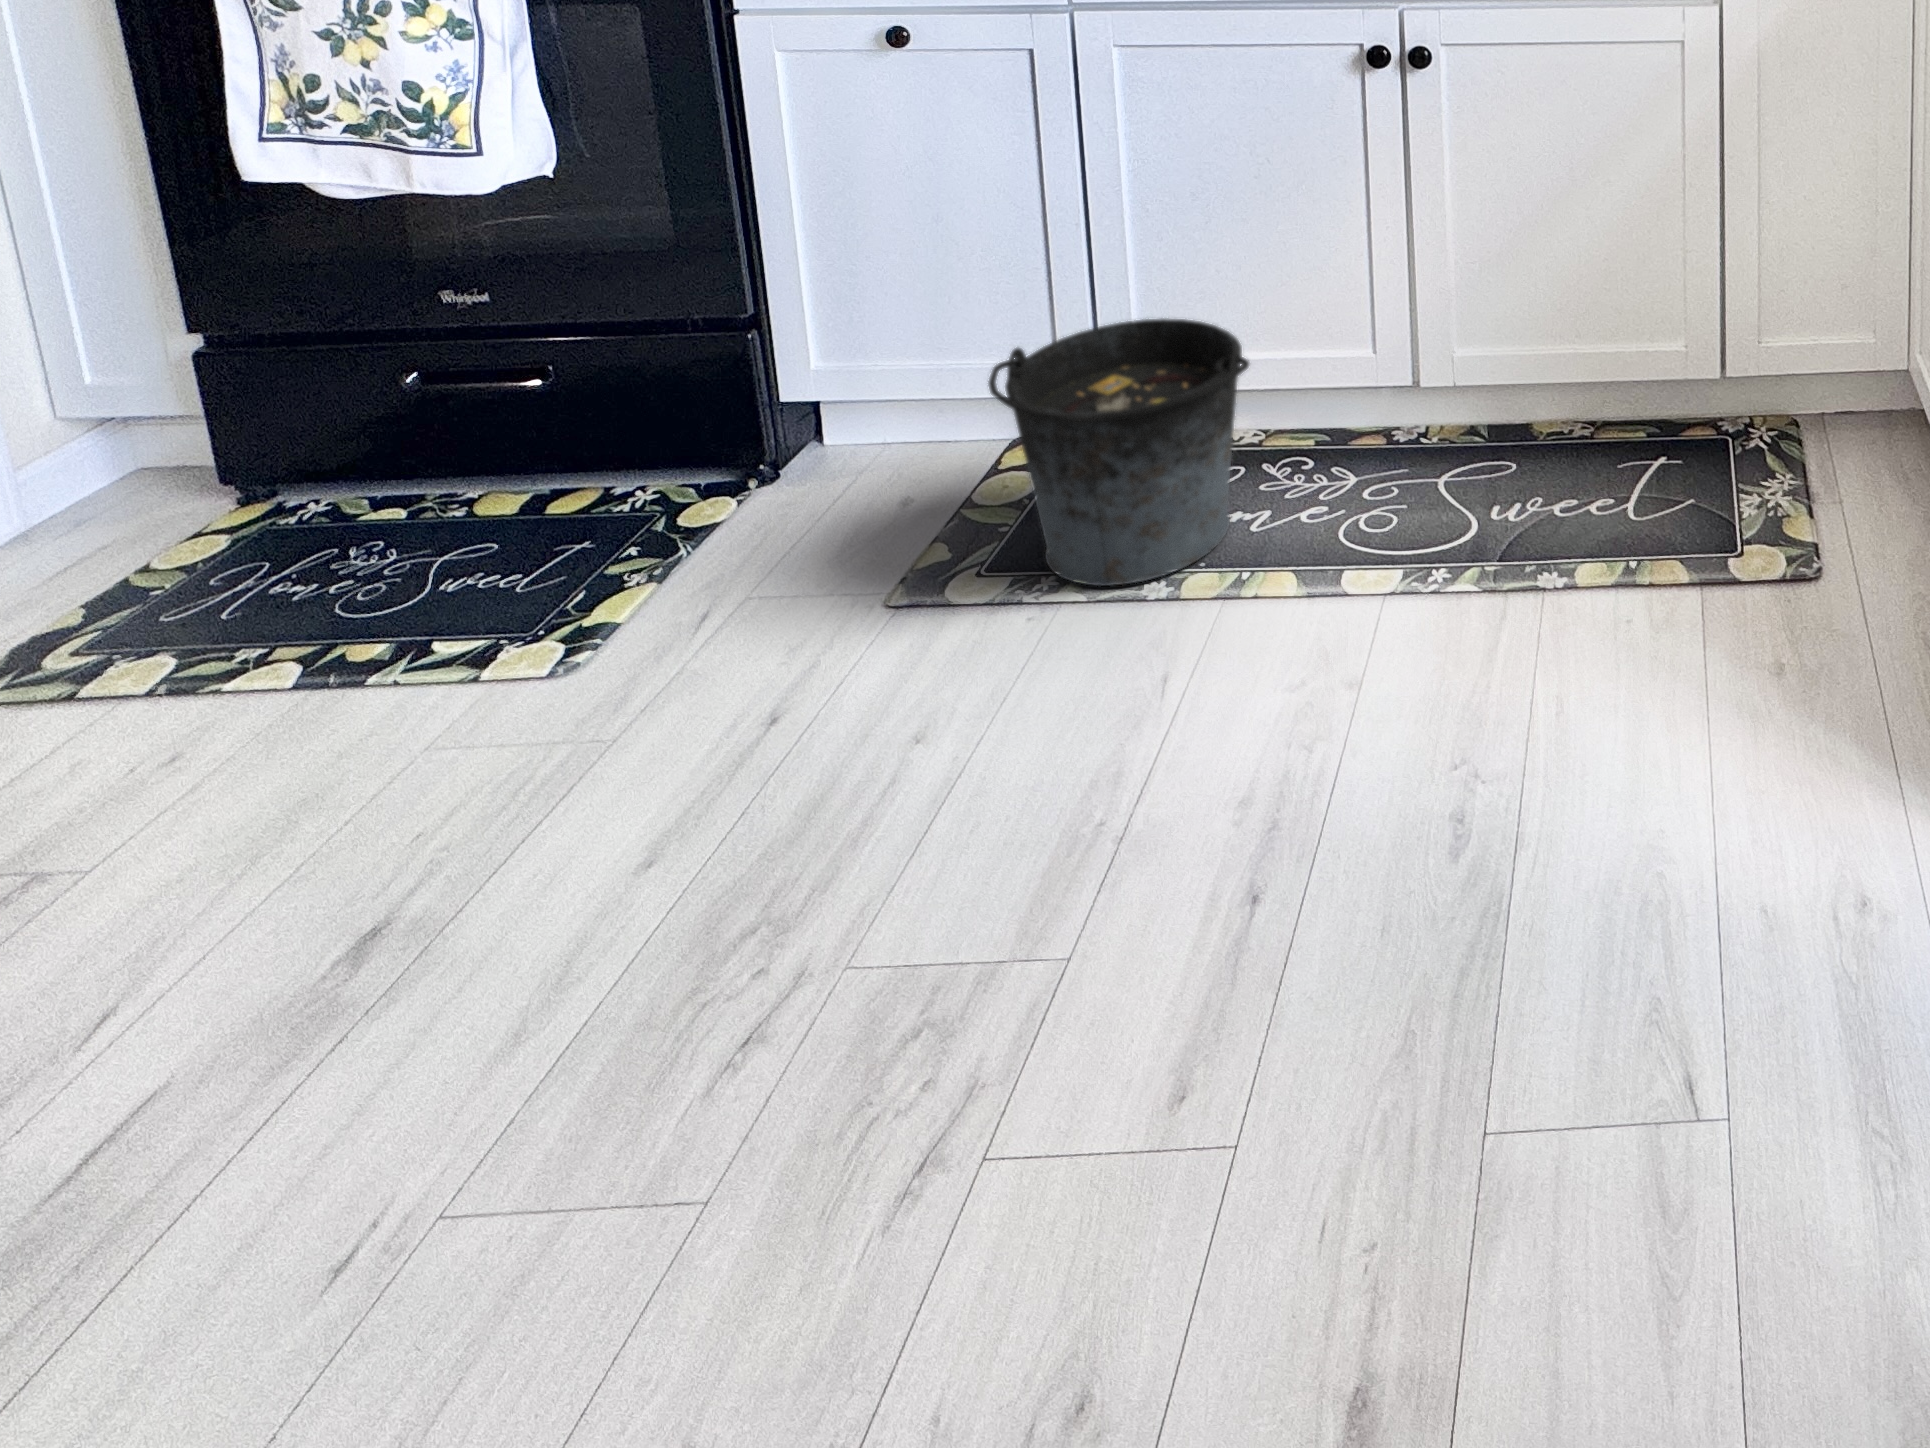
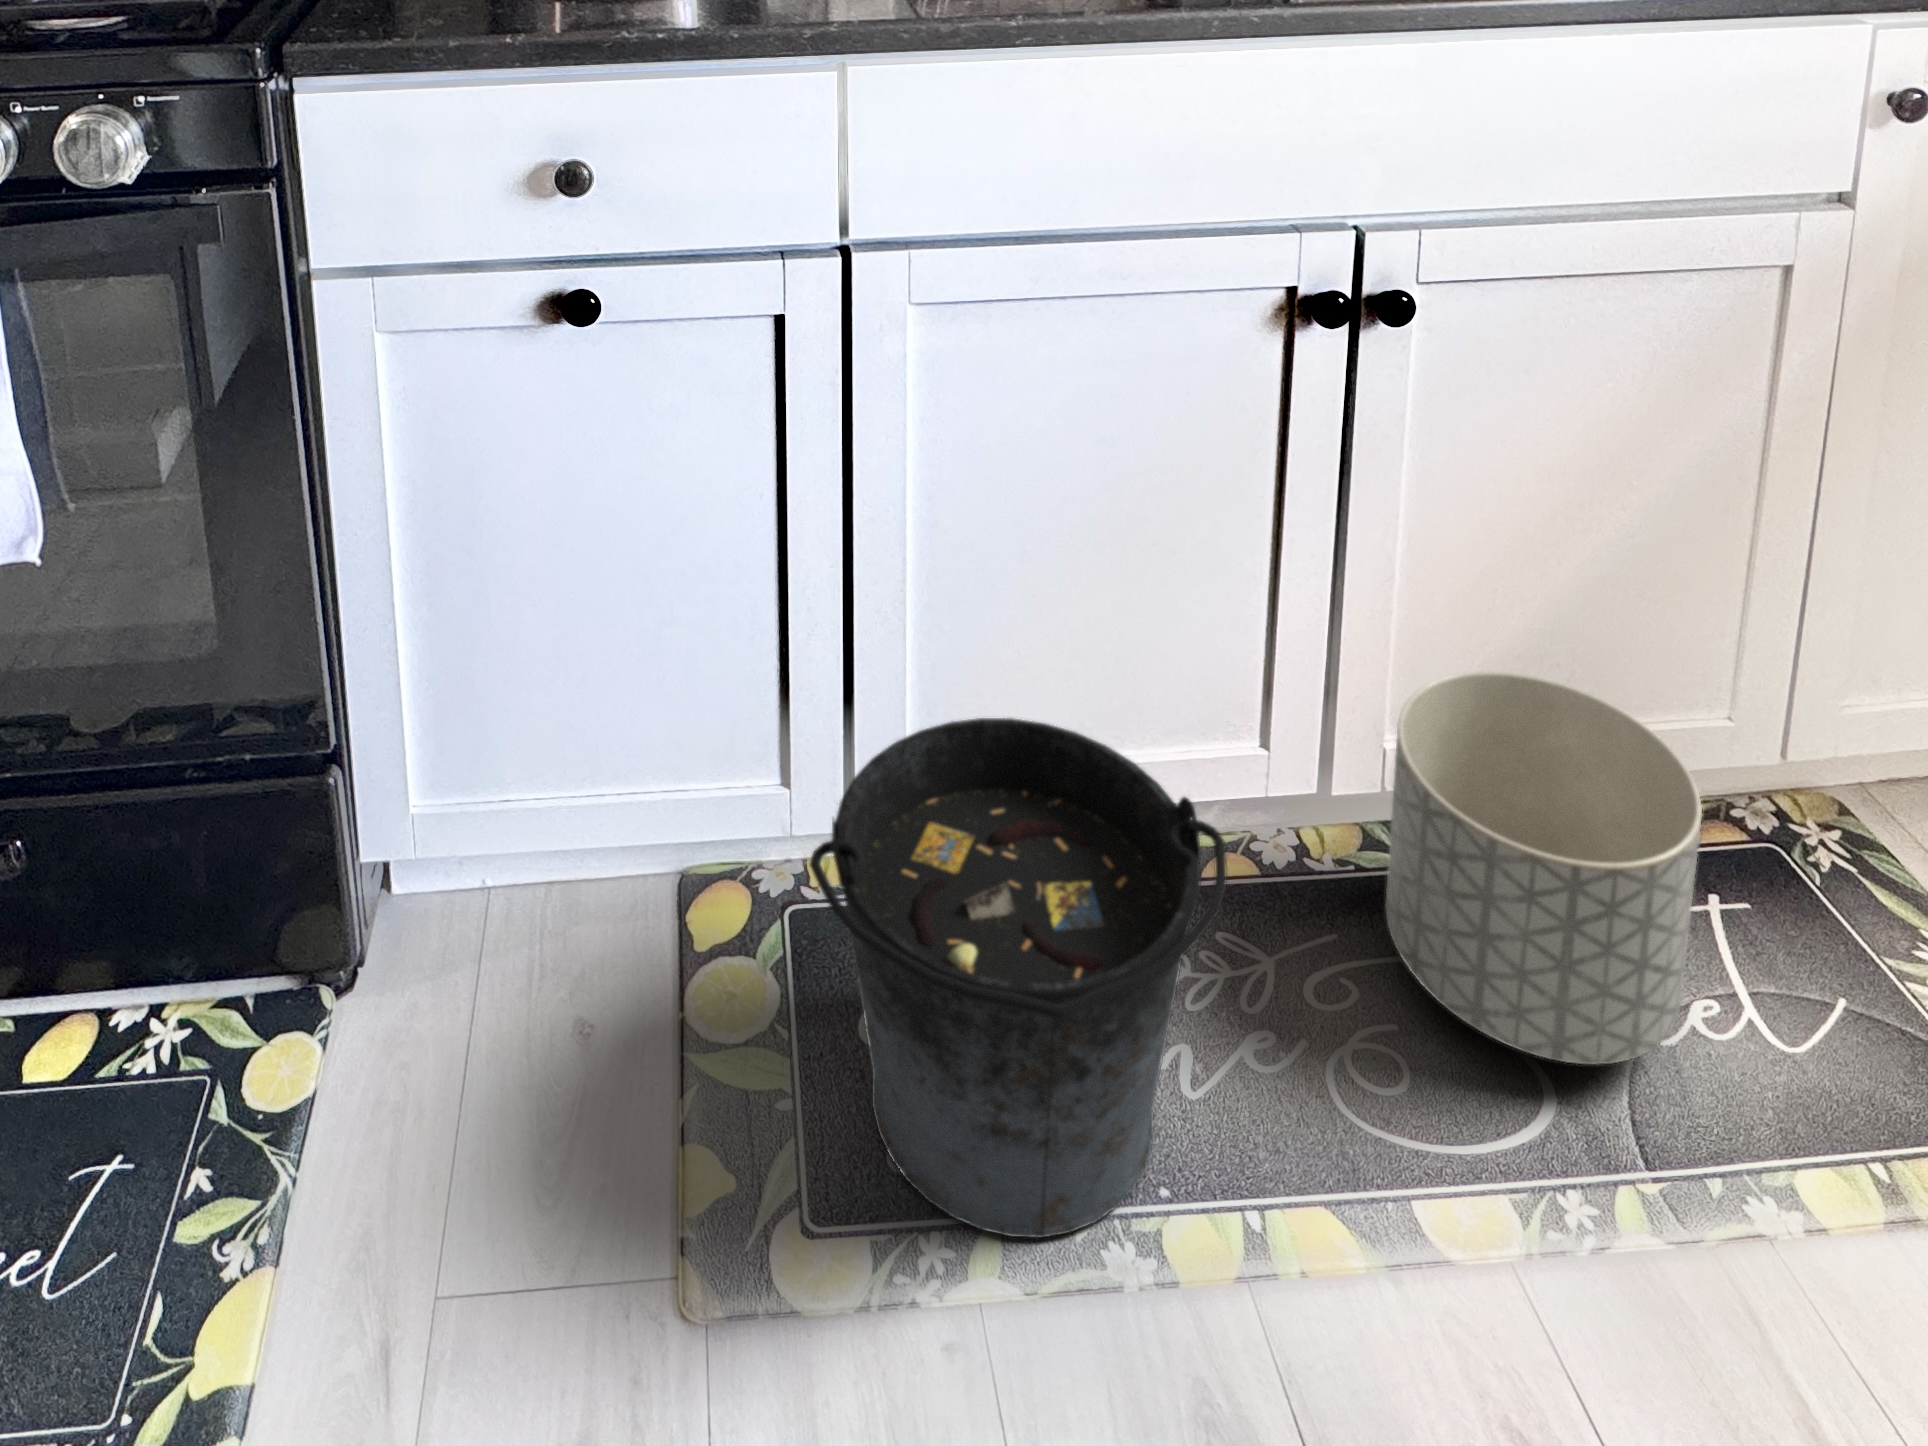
planter: none [1415,314,1591,521] -> present [1385,671,1702,1064]

